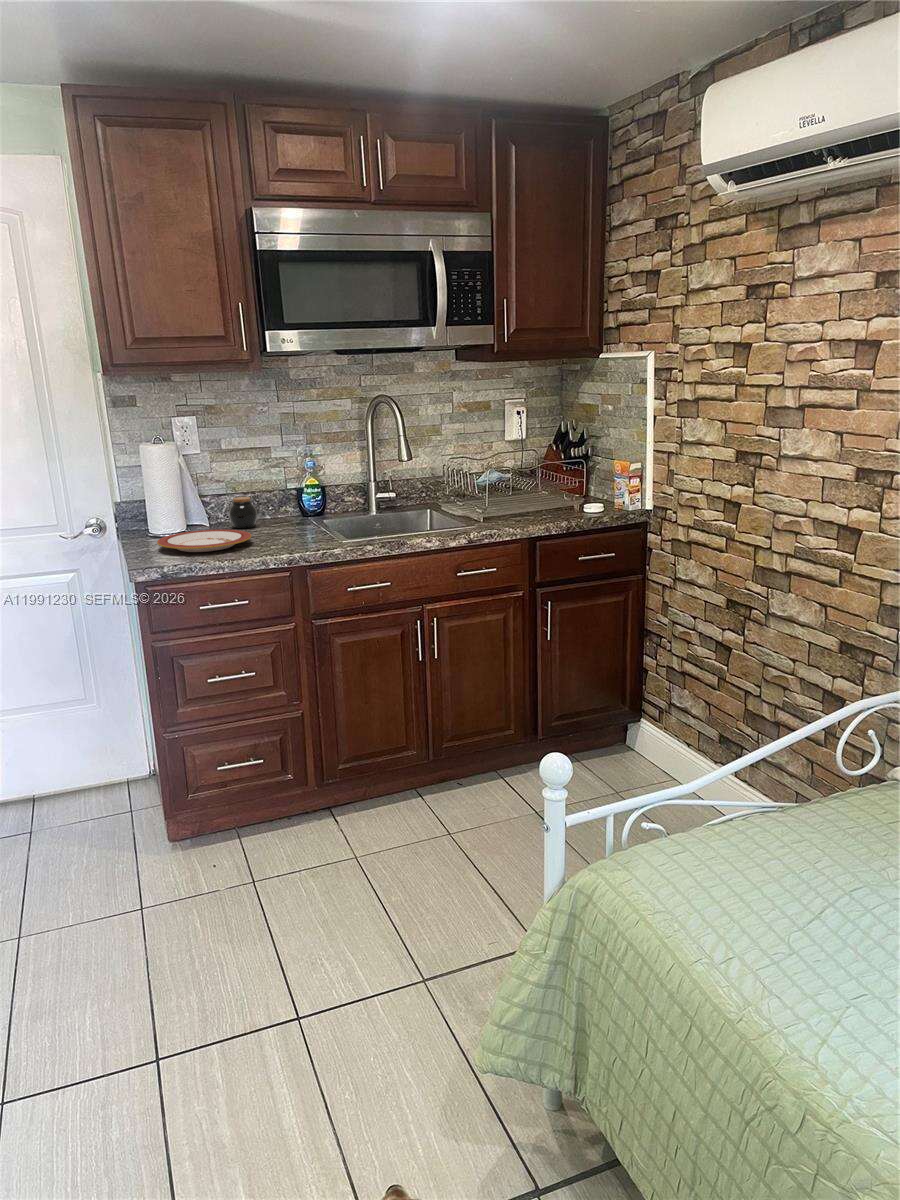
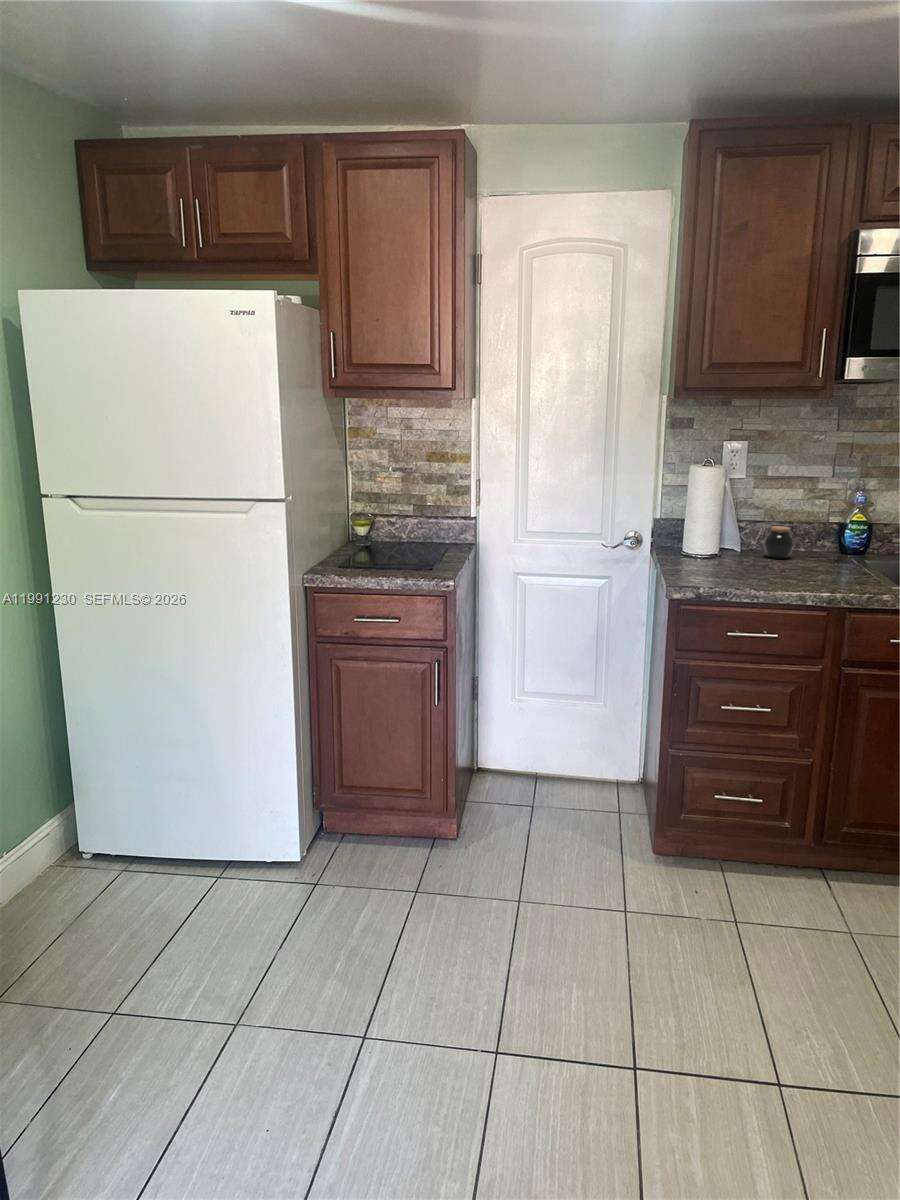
plate: present [157,530,251,552] -> none [693,556,790,578]

